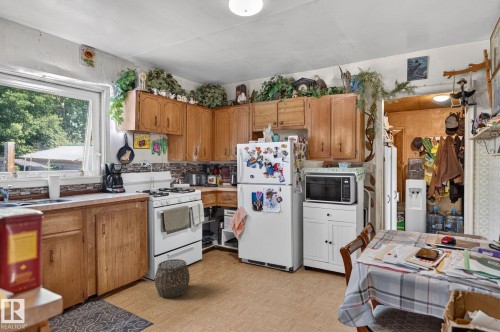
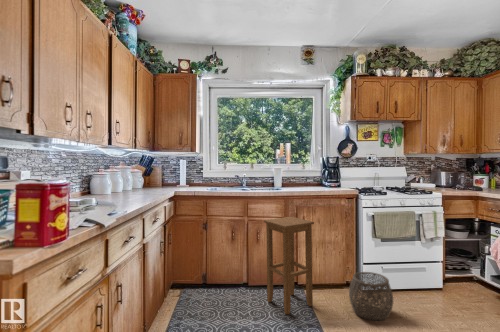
stool: none [68,226,125,324] -> present [264,217,314,315]

